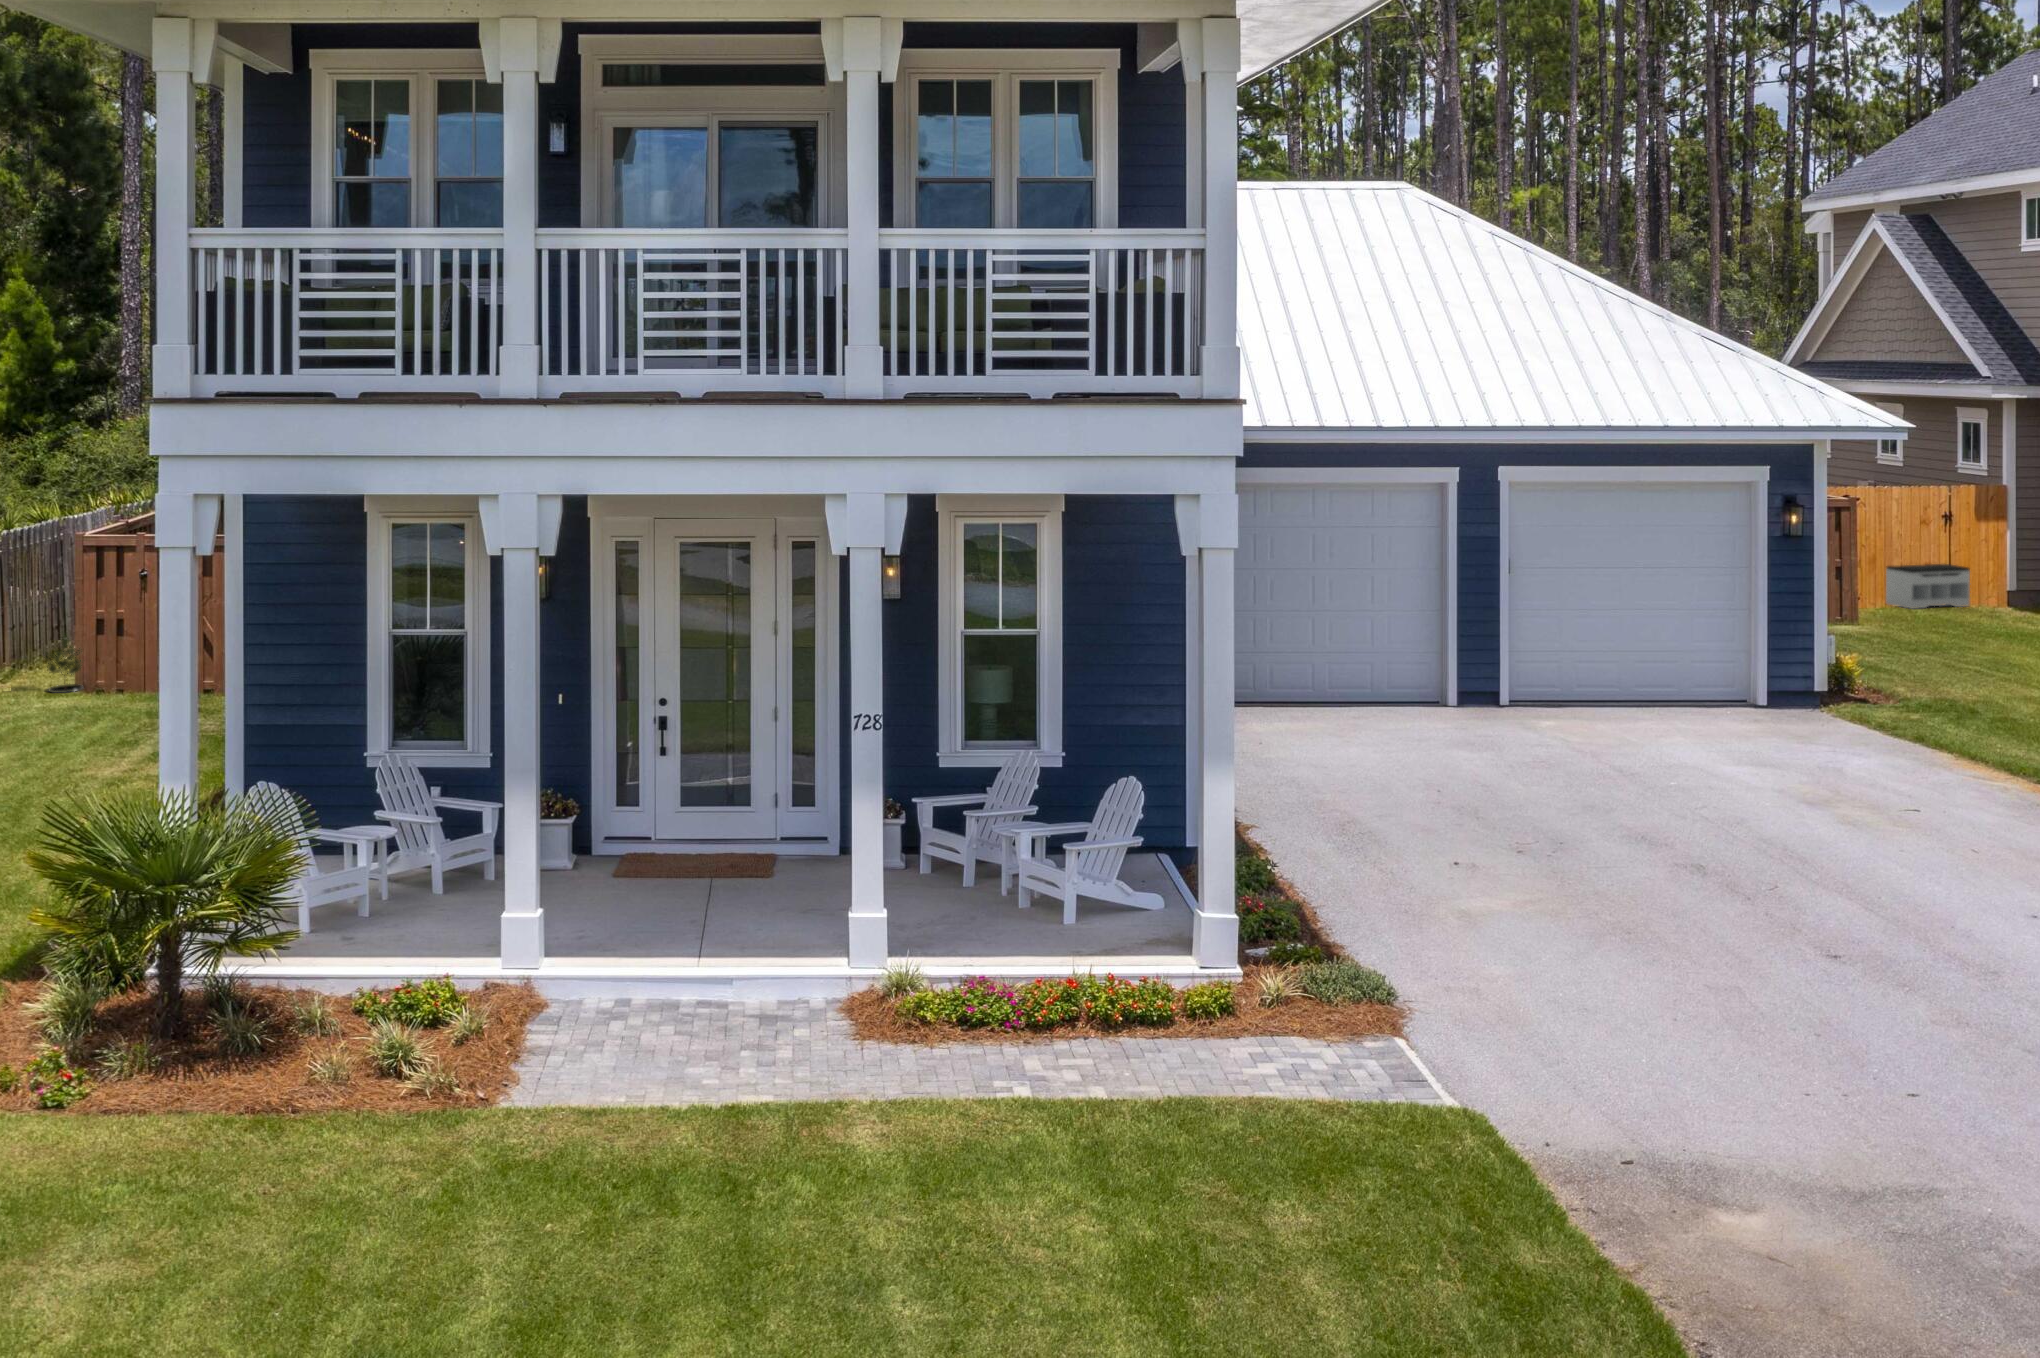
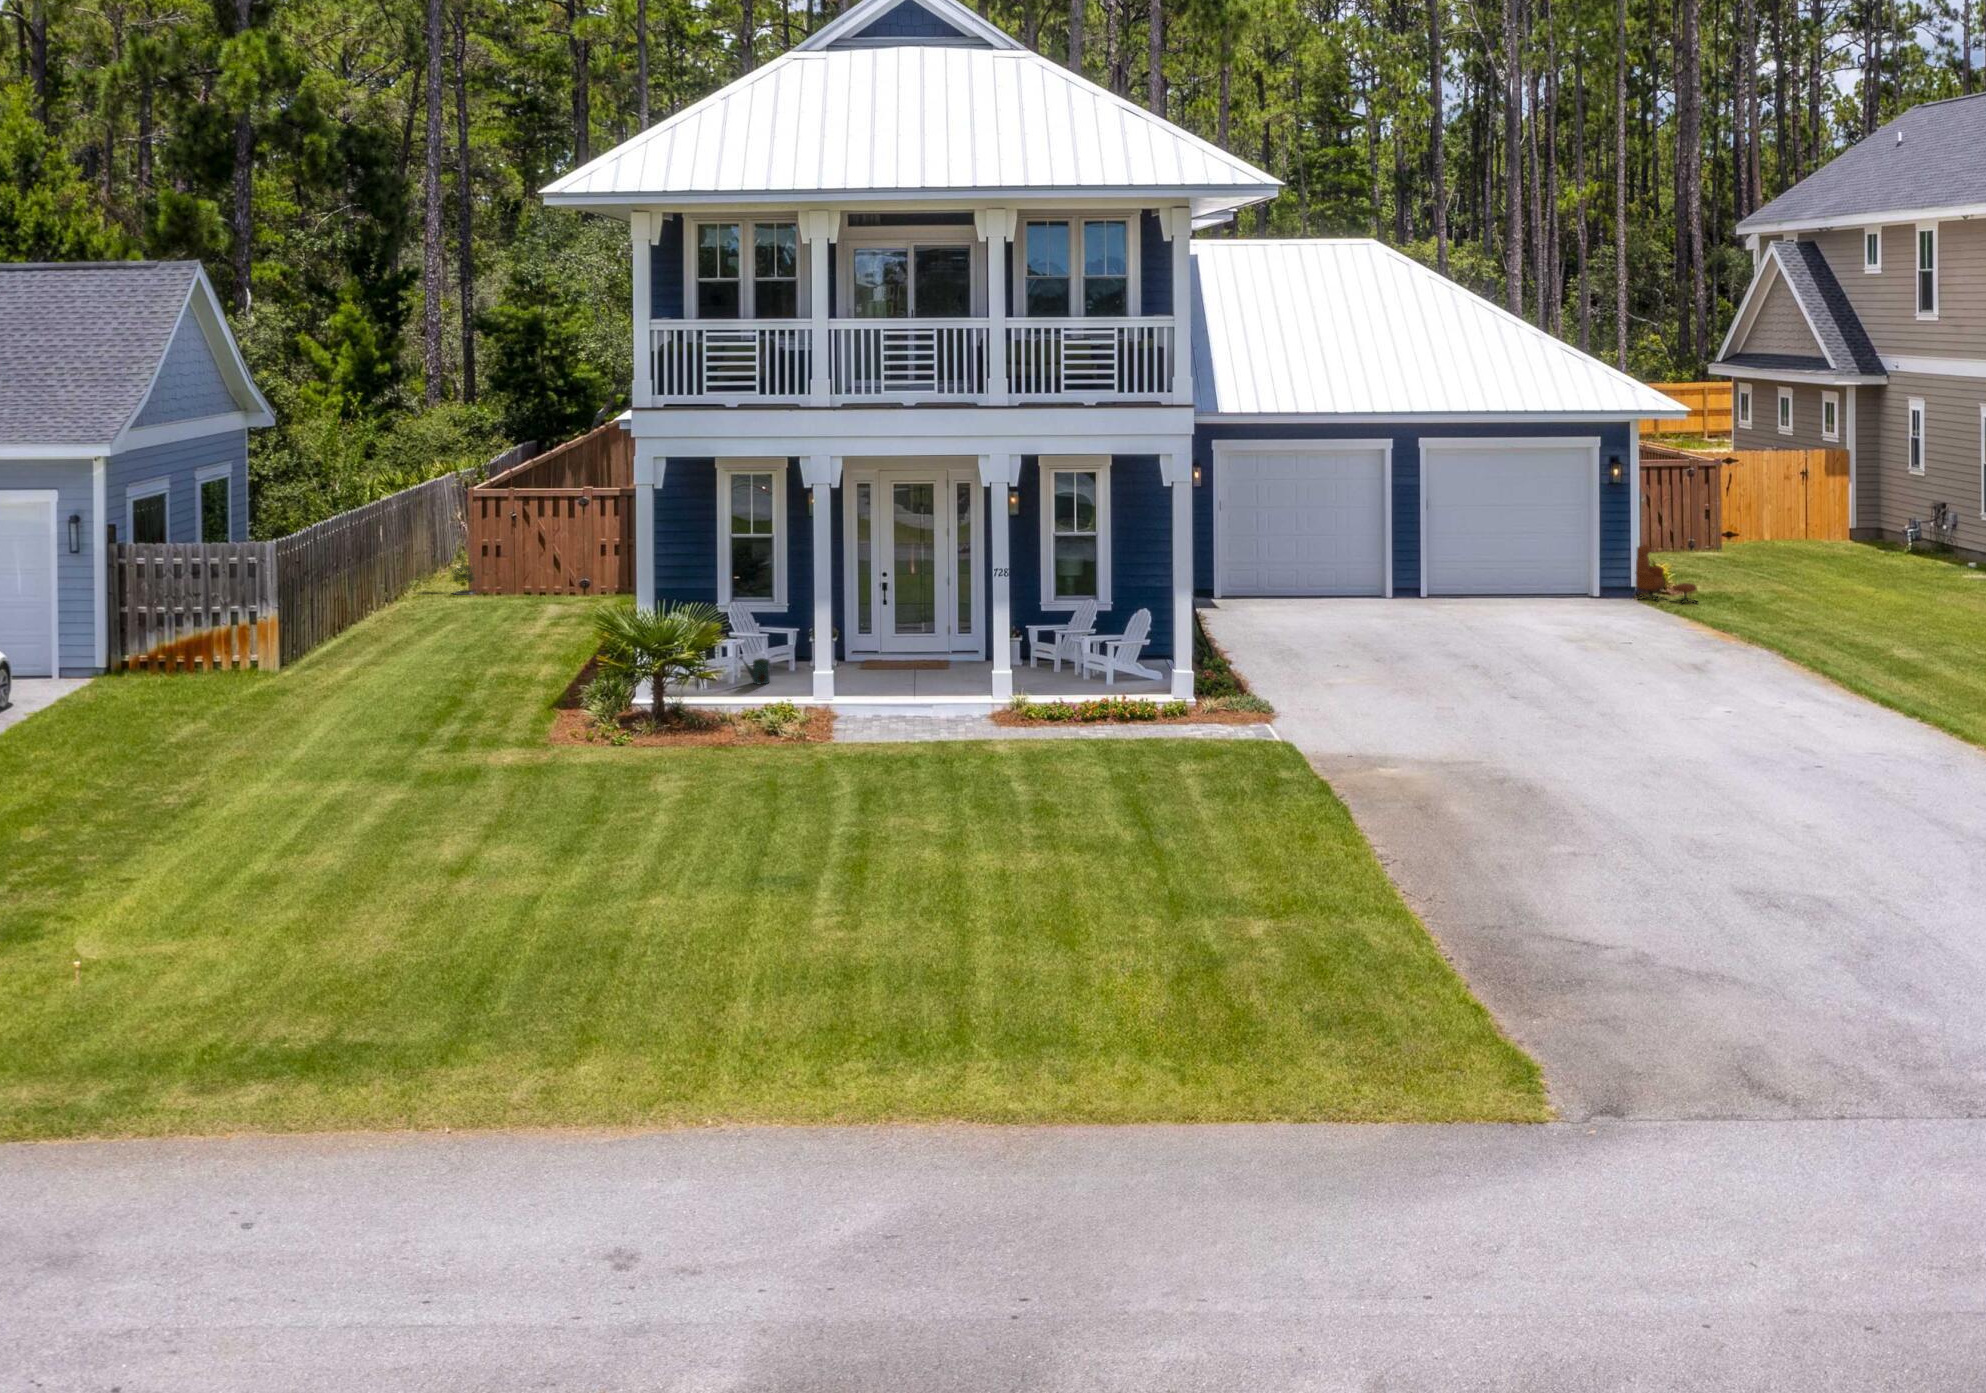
bench: present [1886,564,1970,609] -> none [1748,508,1808,540]
lounge chair: none [1831,631,1943,726] -> present [1636,544,1697,603]
watering can: none [390,854,456,910] -> present [740,657,770,684]

